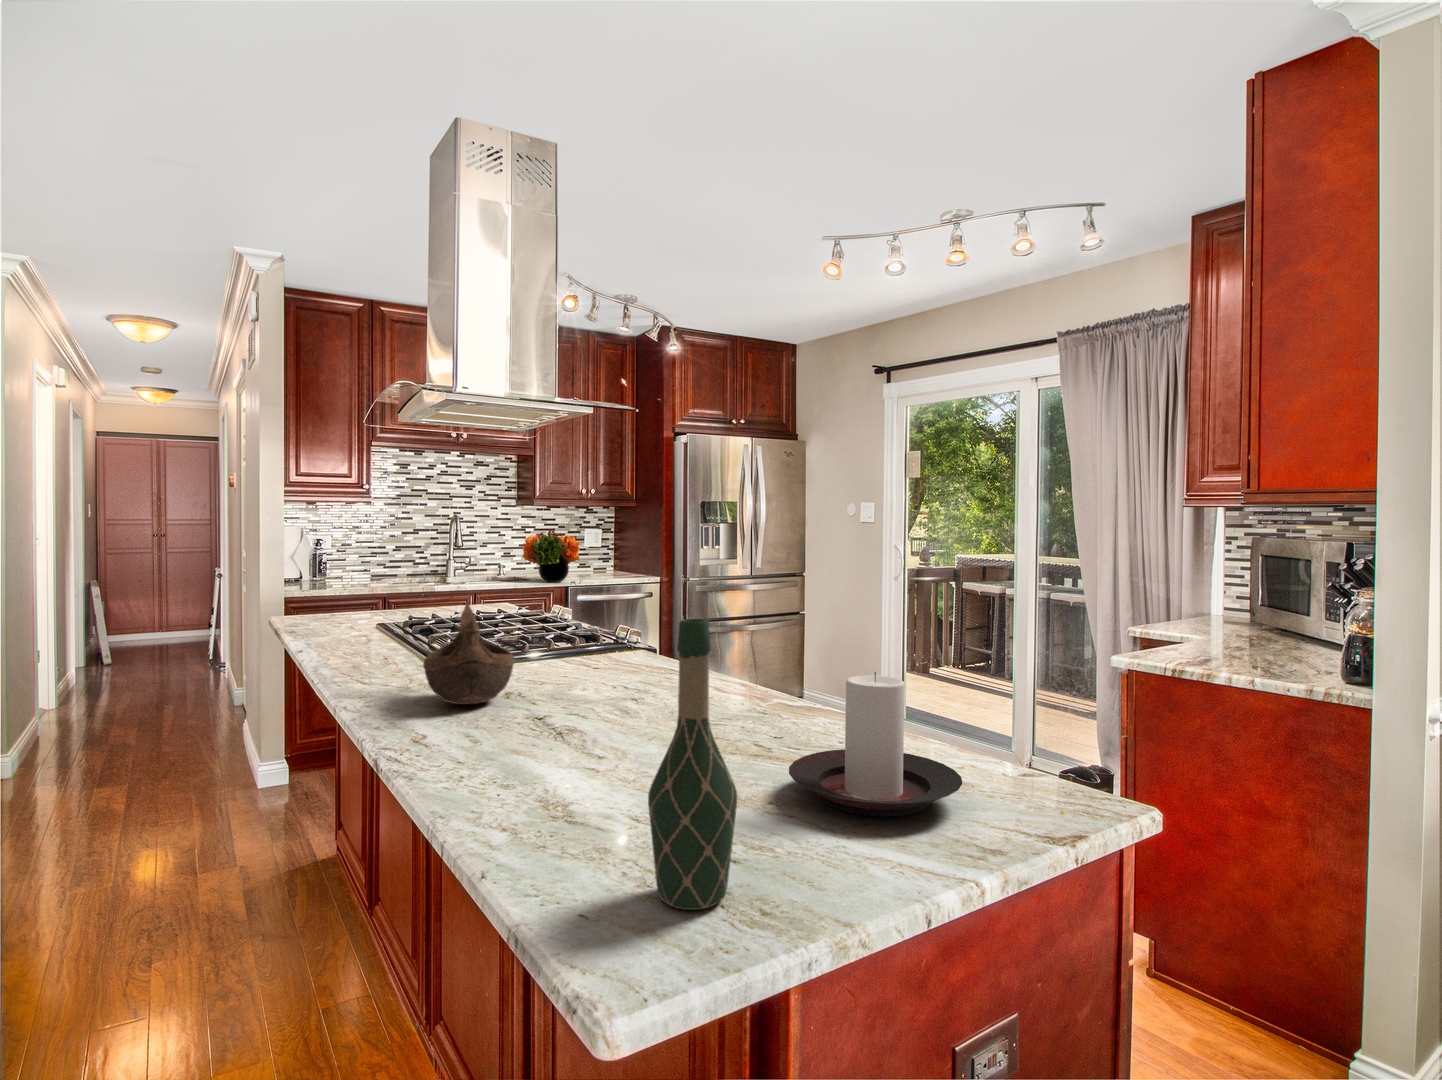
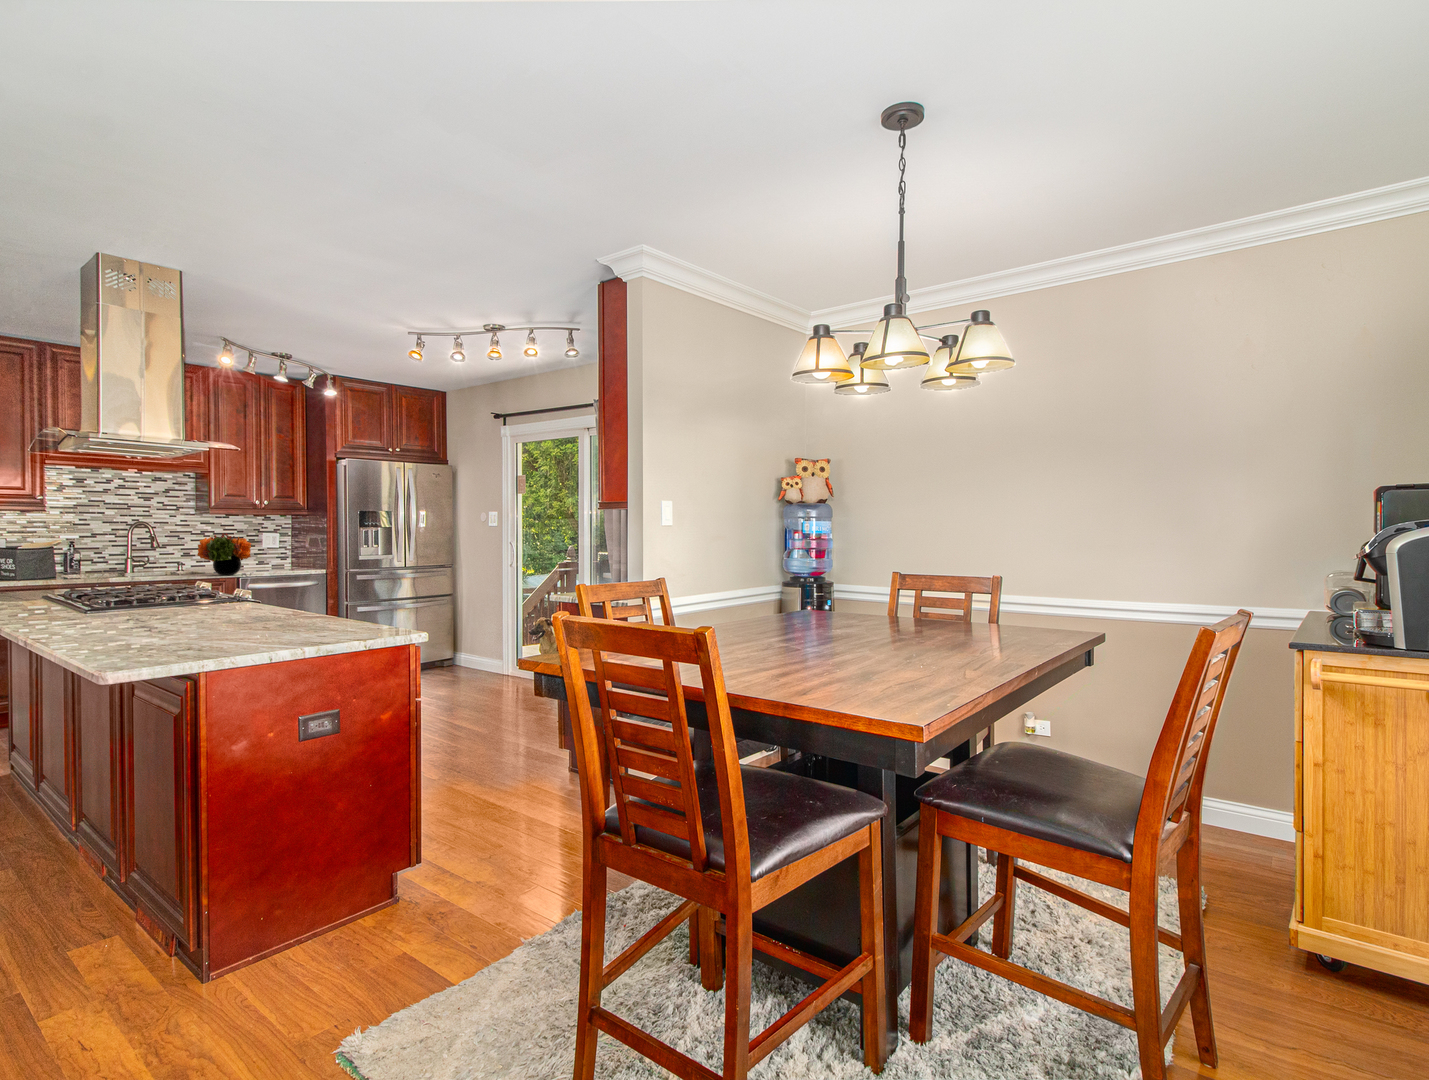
decorative bowl: present [423,604,514,704] -> none [62,570,129,627]
wine bottle: present [648,619,737,910] -> none [142,552,185,663]
candle holder: present [789,672,962,817] -> none [250,583,338,643]

